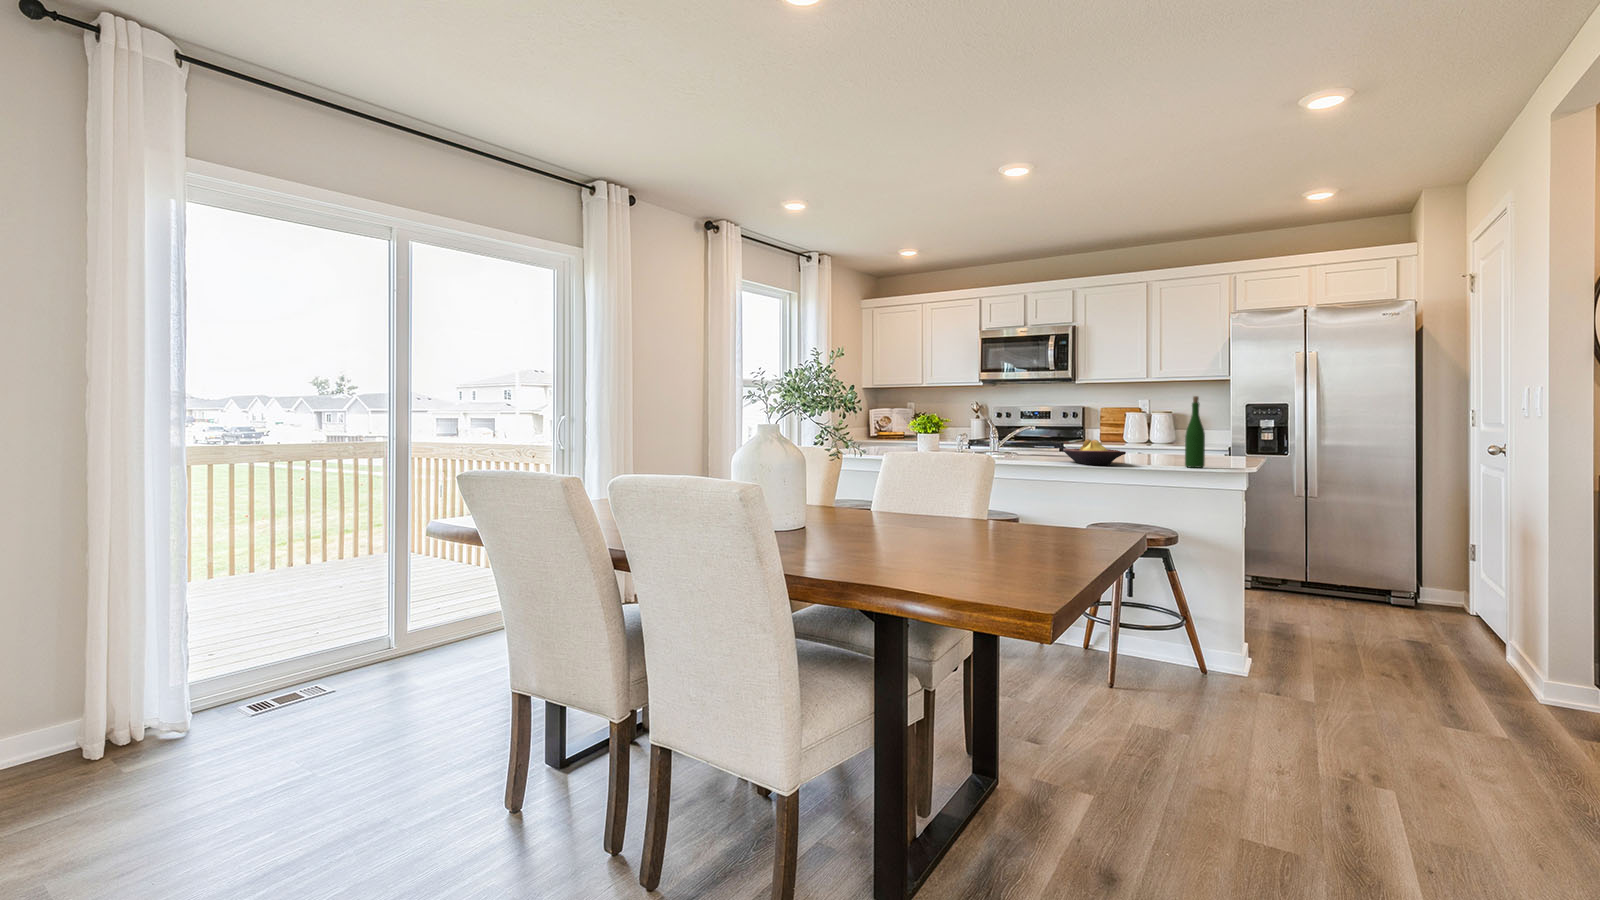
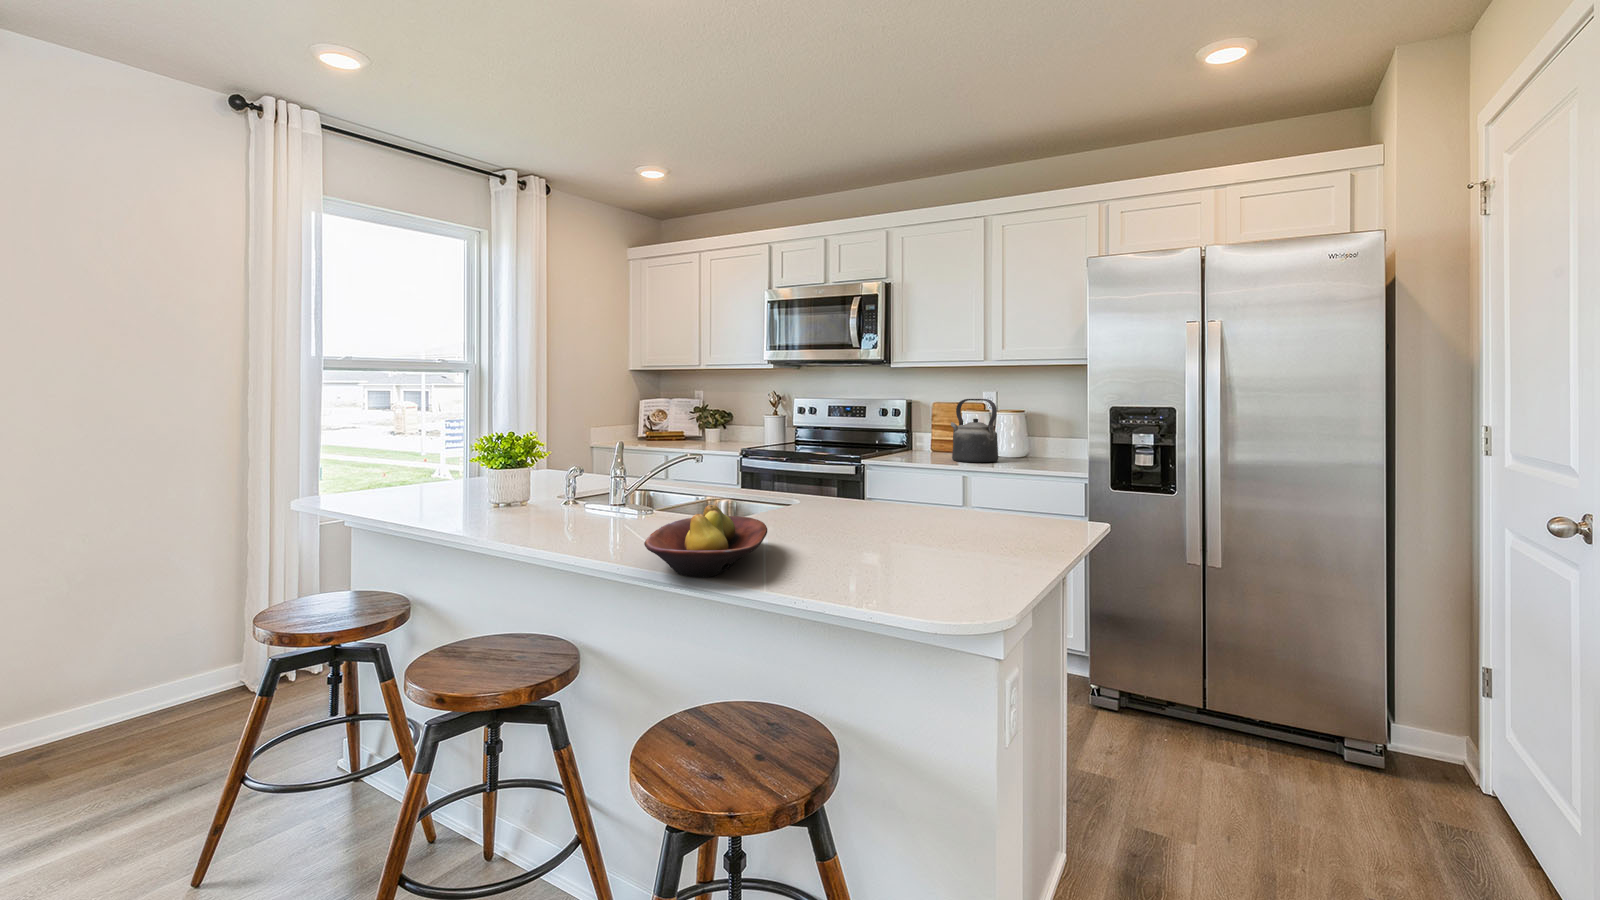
wine bottle: present [1185,396,1205,468] -> none [876,421,919,592]
kettle: none [1119,404,1156,446] -> present [951,399,998,462]

